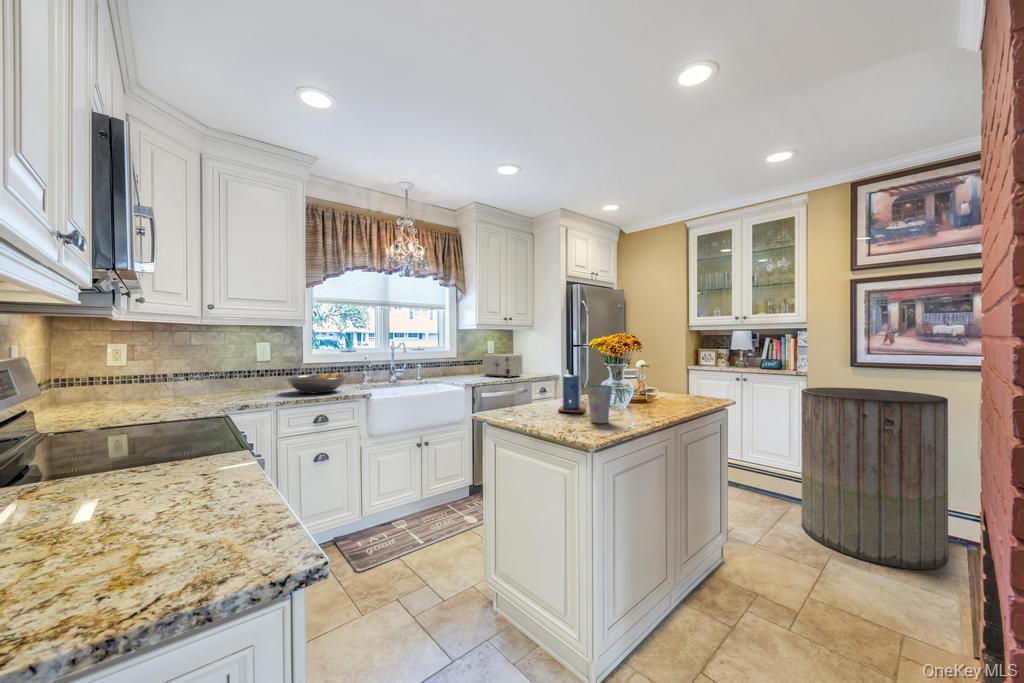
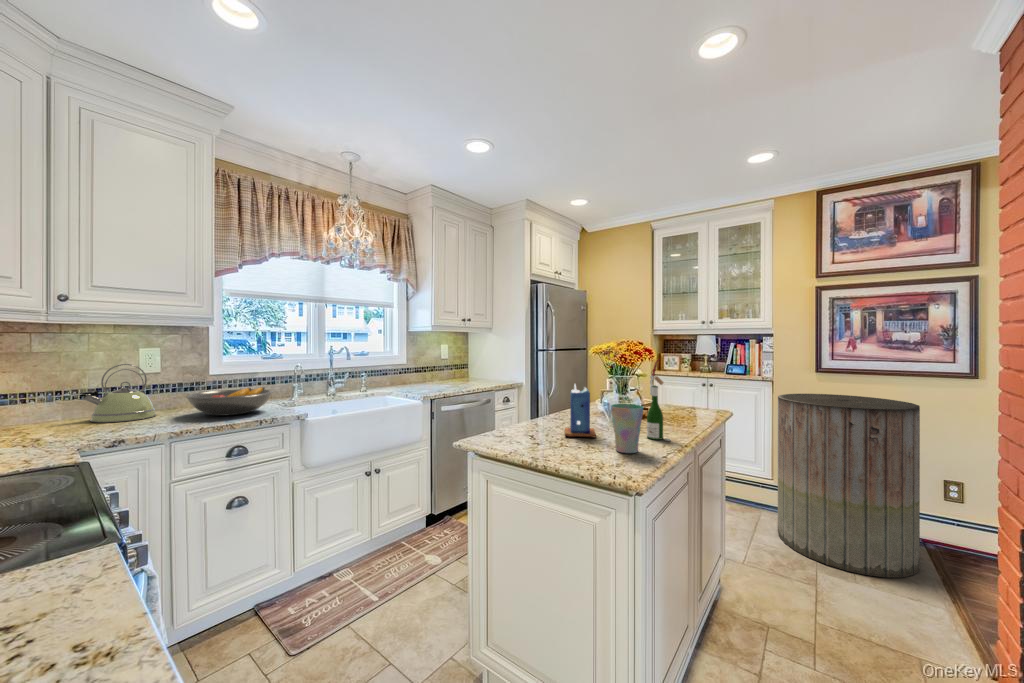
wine bottle: none [627,349,645,417] -> present [647,359,670,441]
kettle: none [220,354,267,396] -> present [81,364,156,423]
toaster: present [483,354,522,377] -> none [436,359,482,386]

